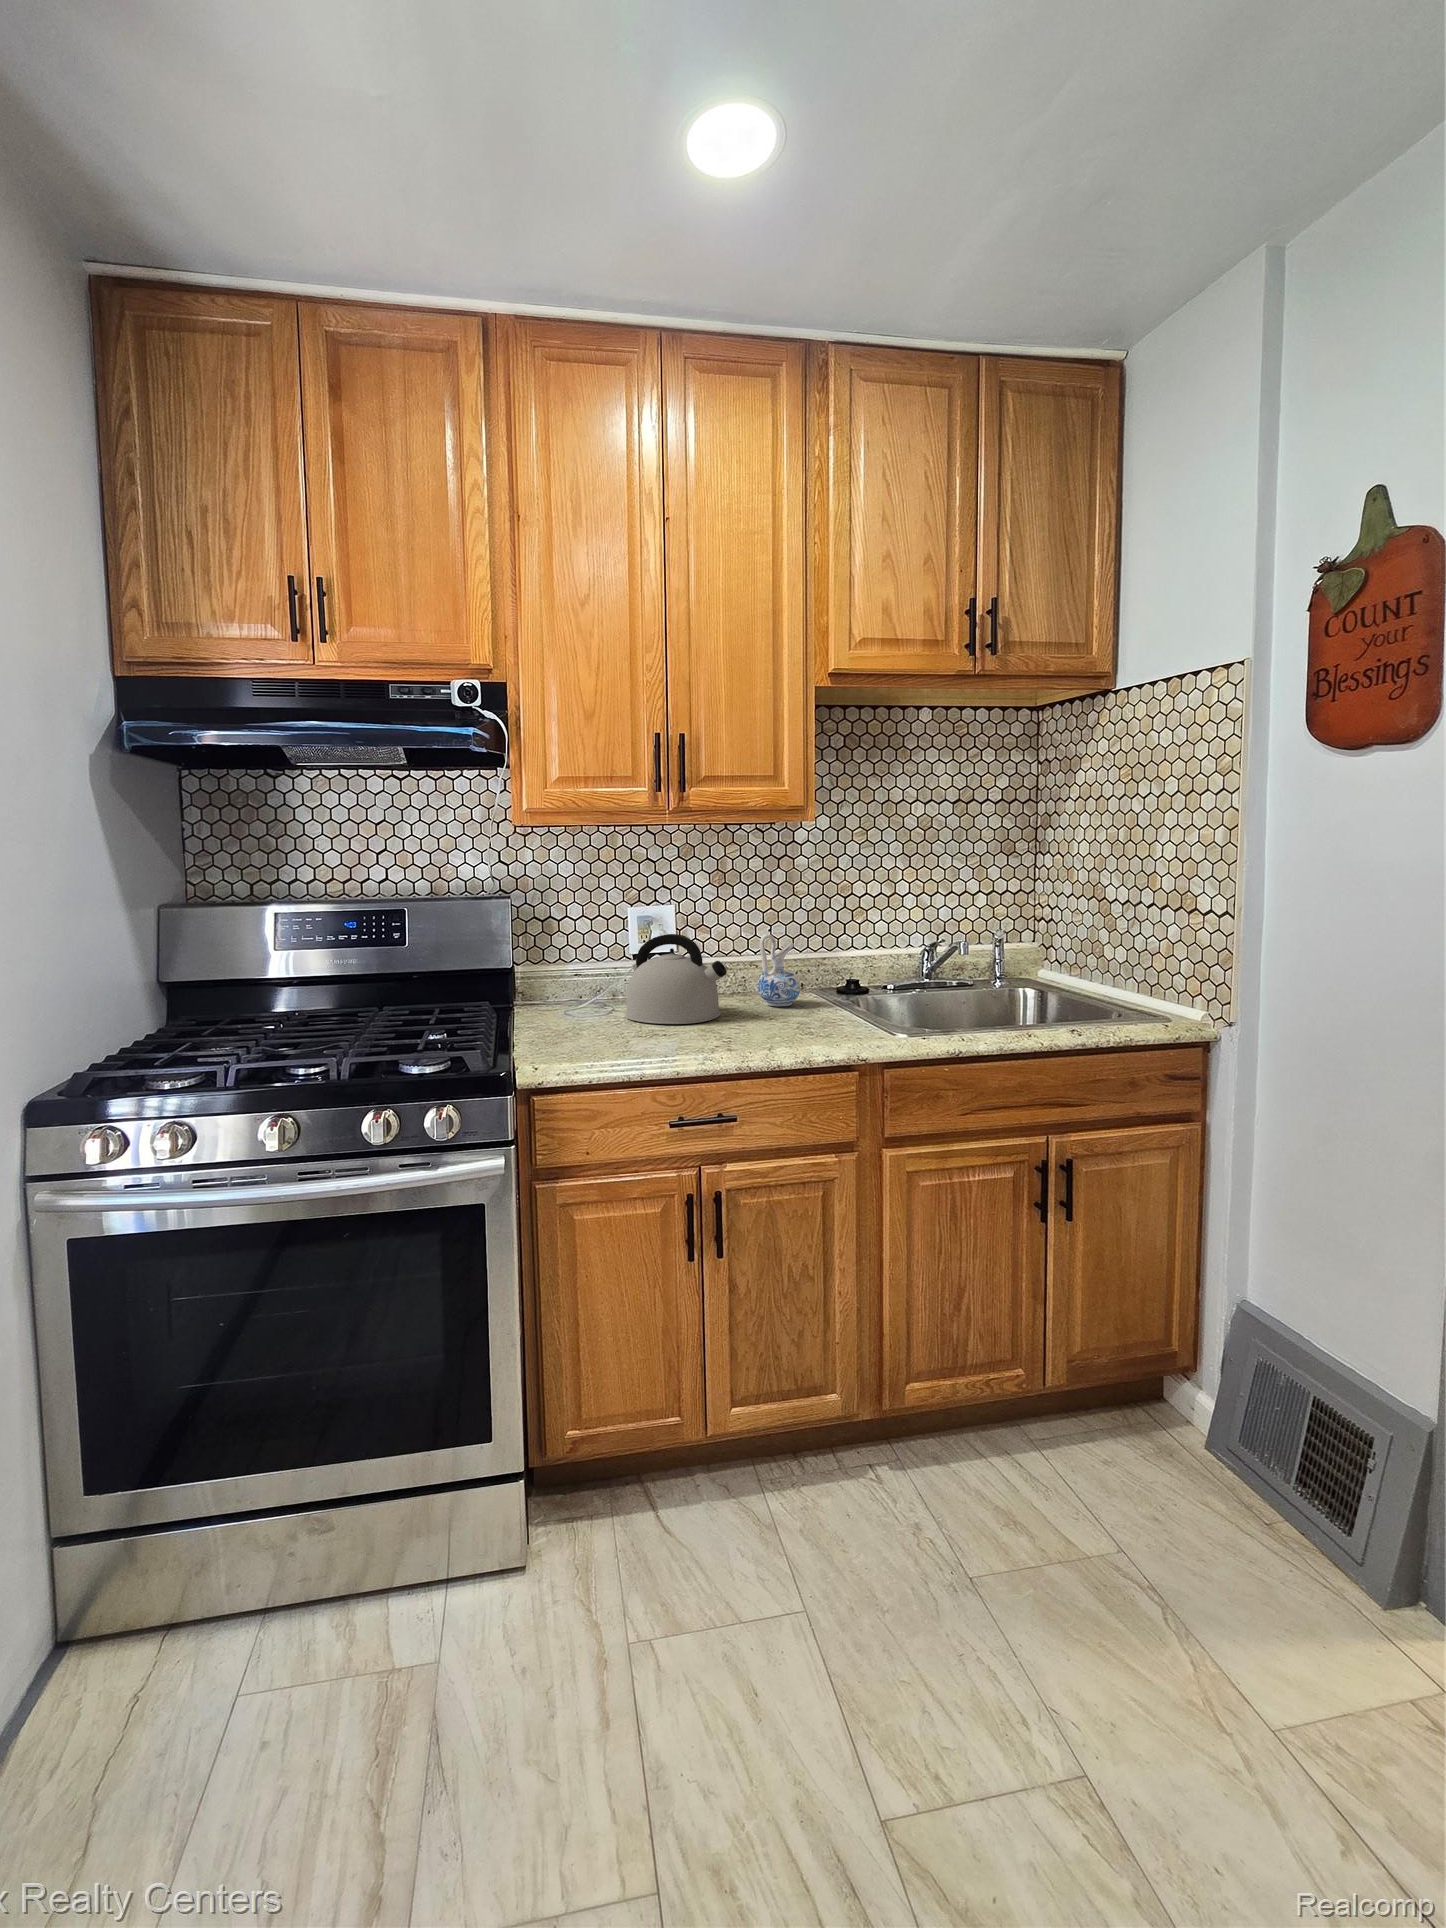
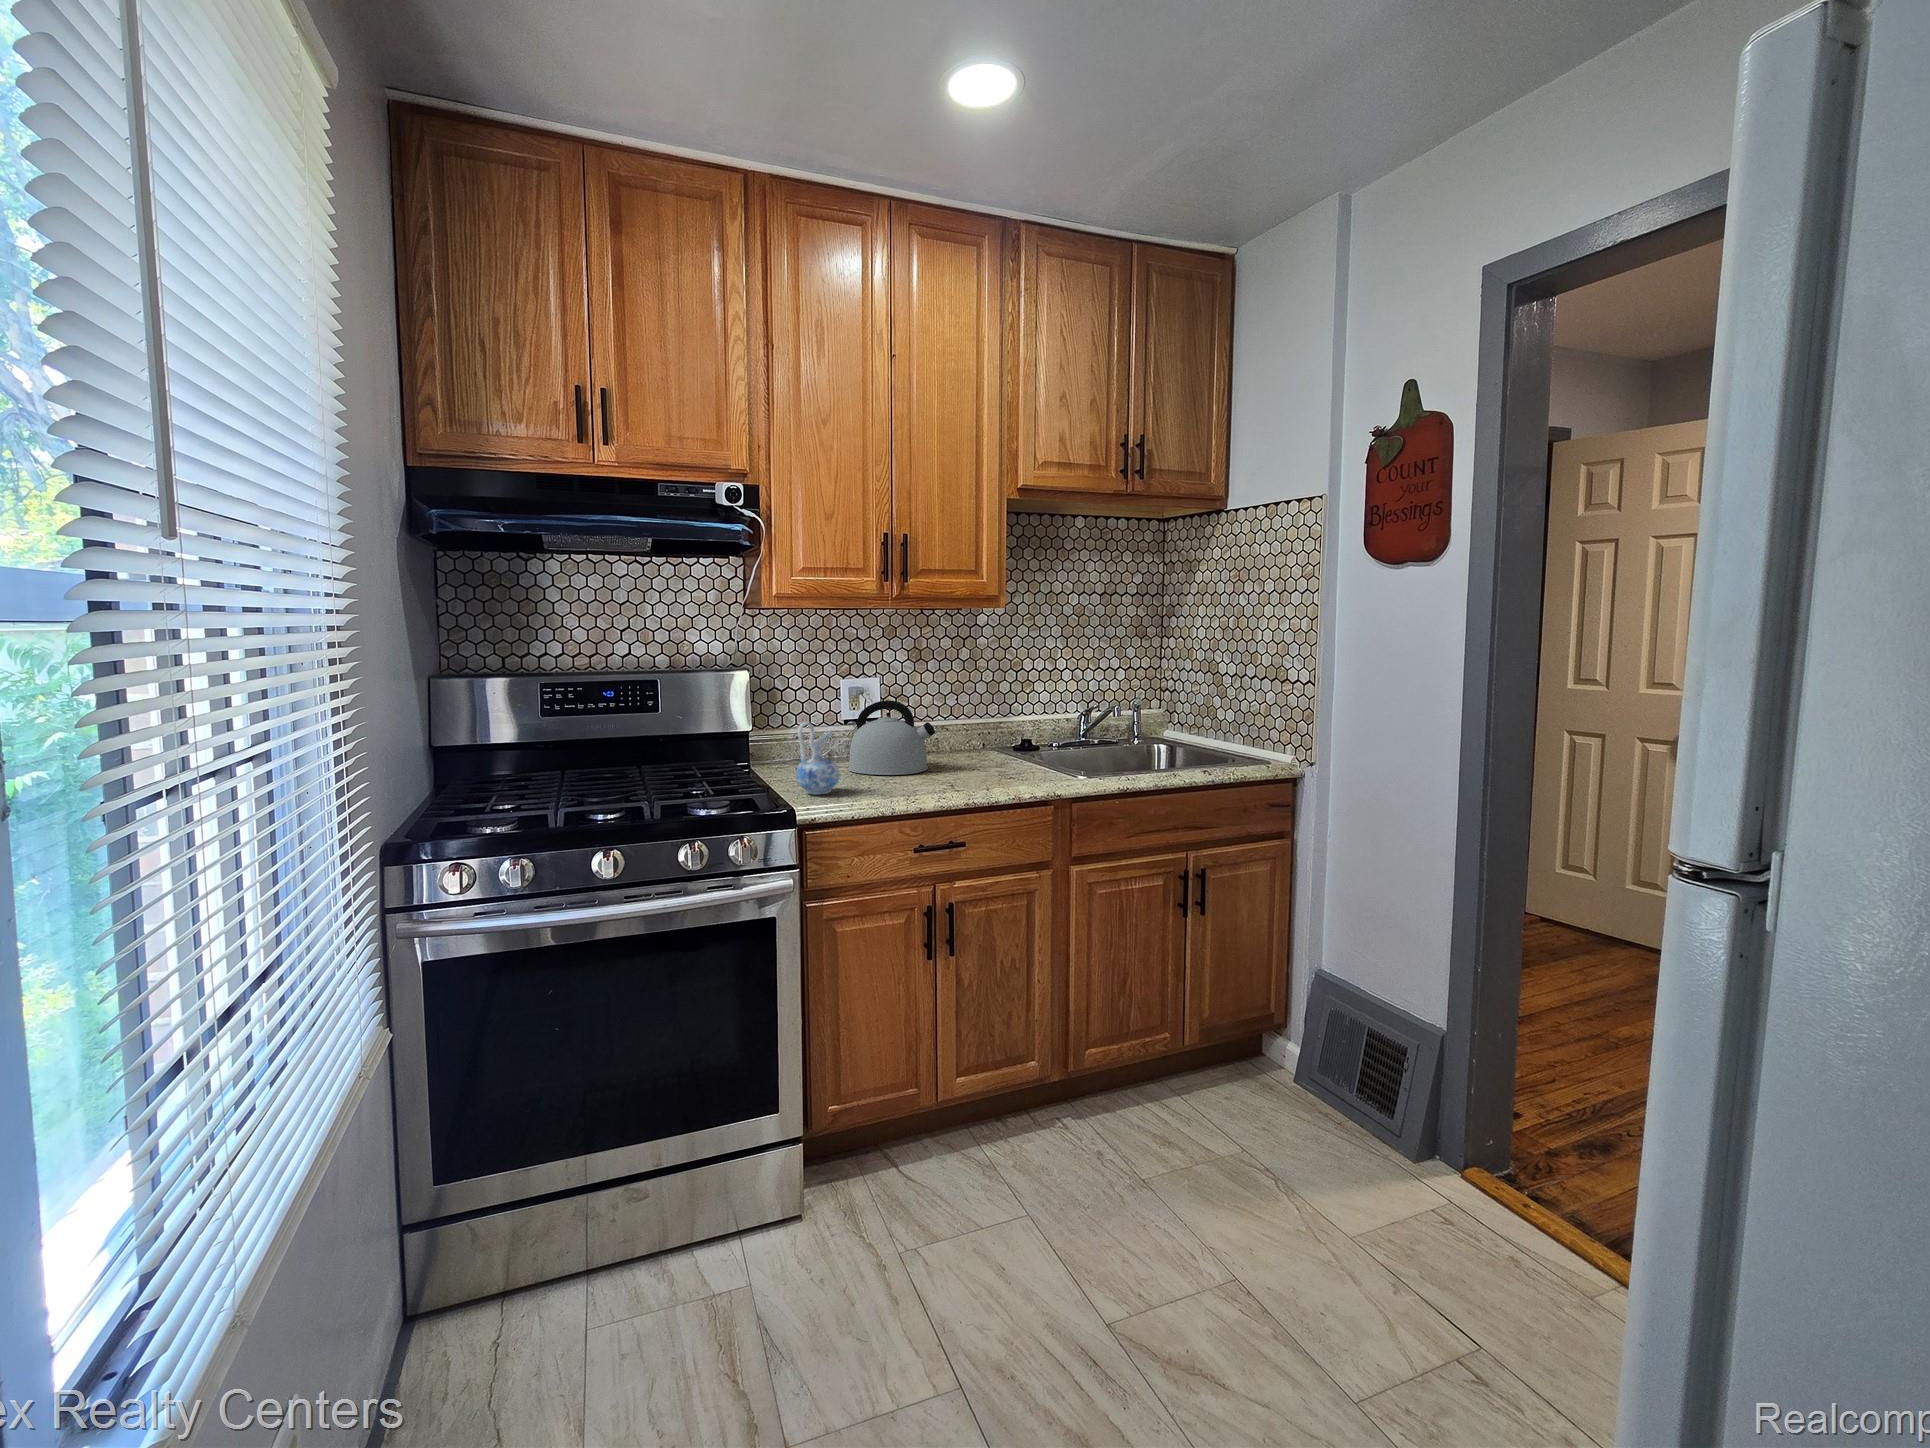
ceramic pitcher: present [757,934,801,1006] -> present [796,722,840,795]

